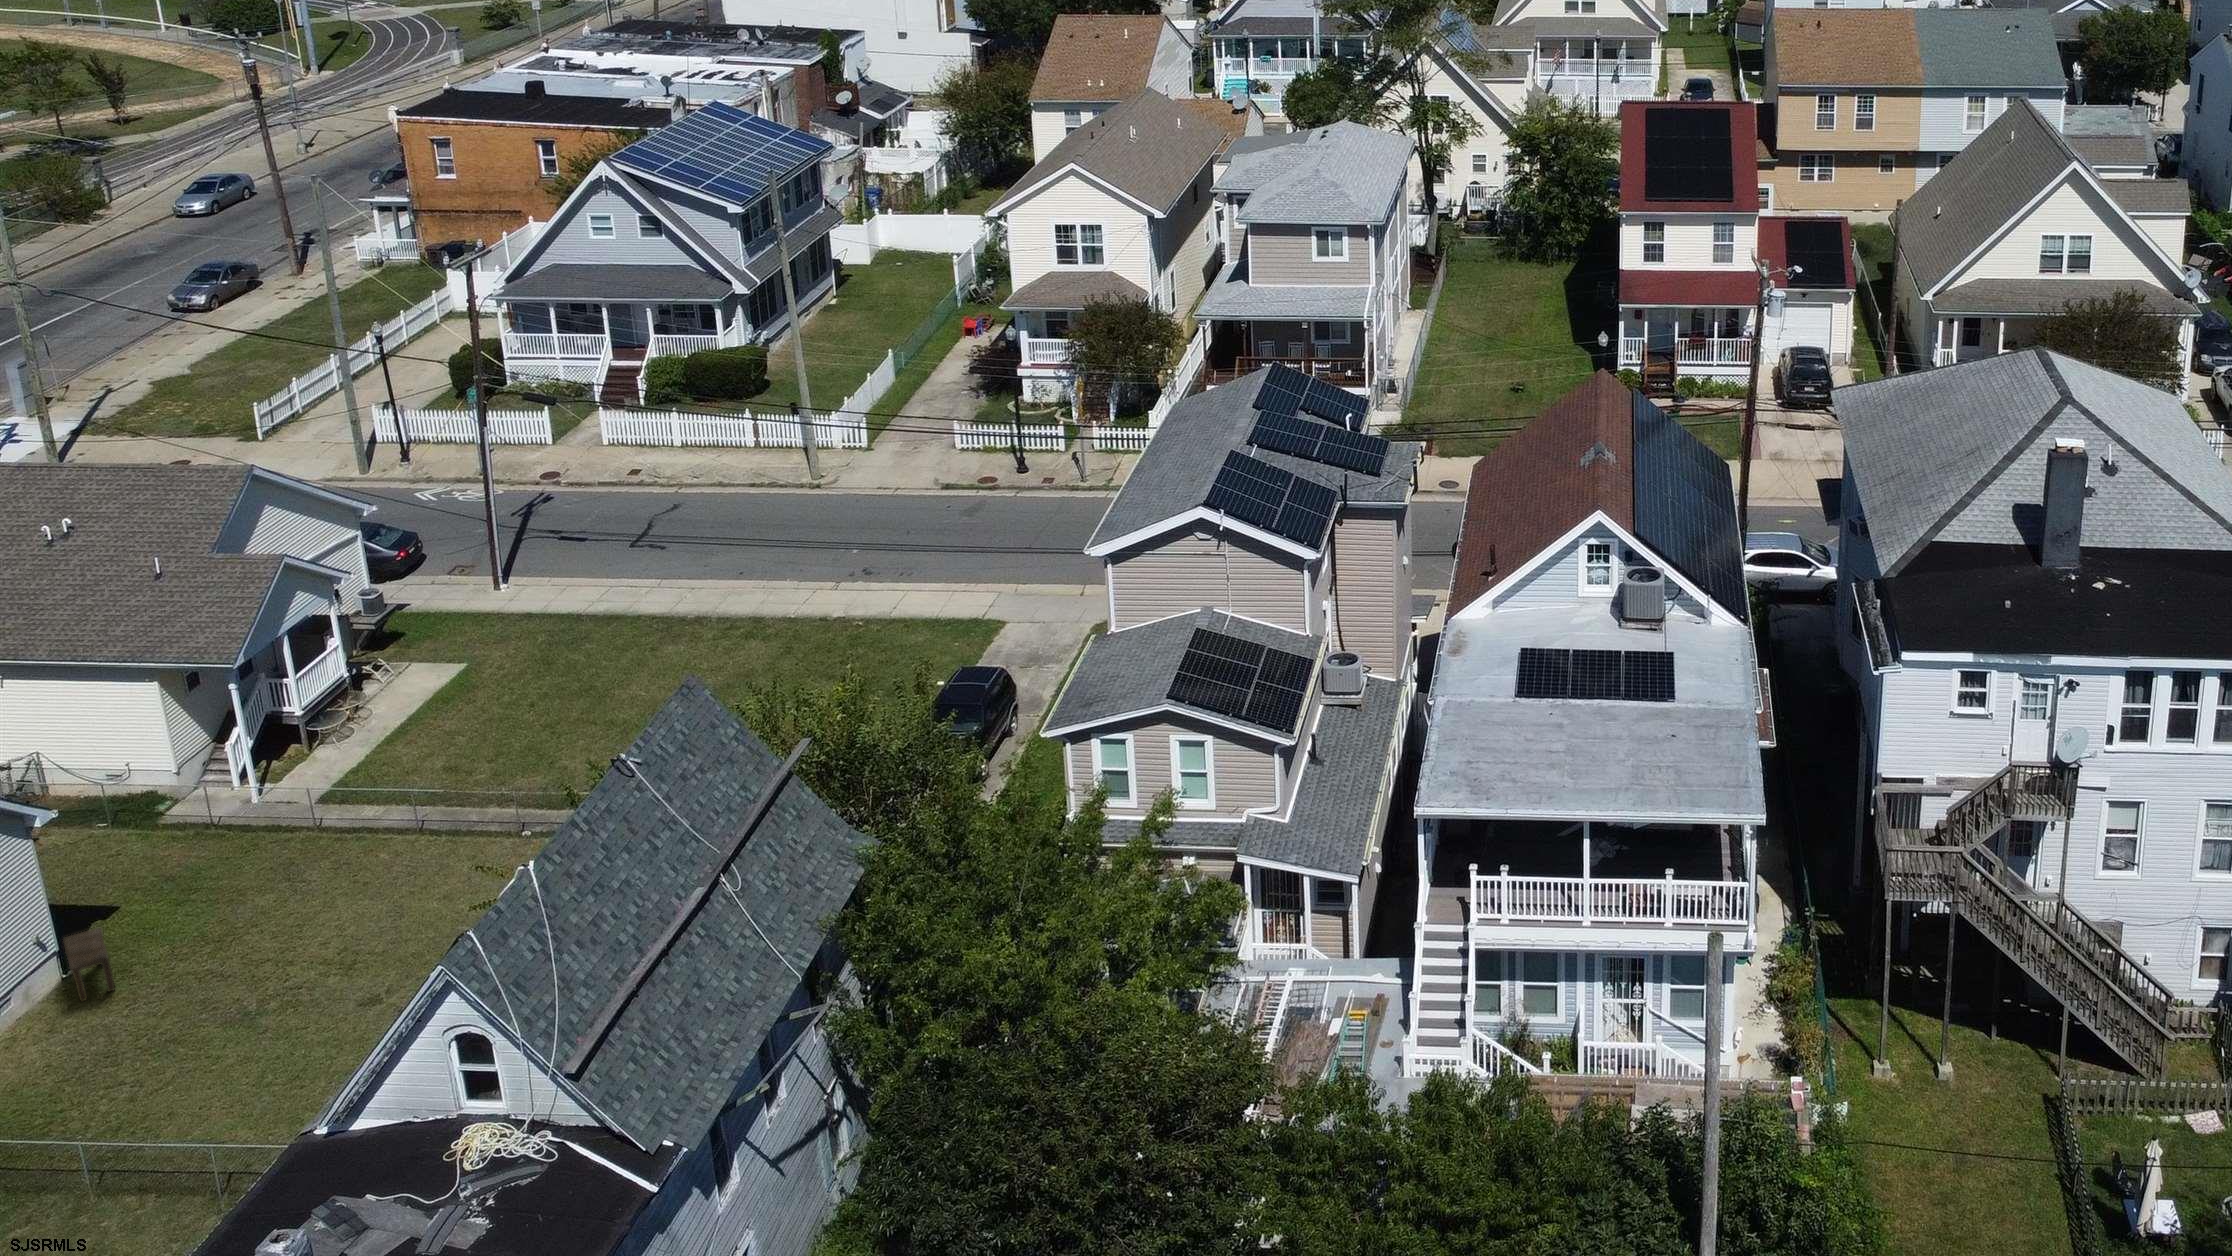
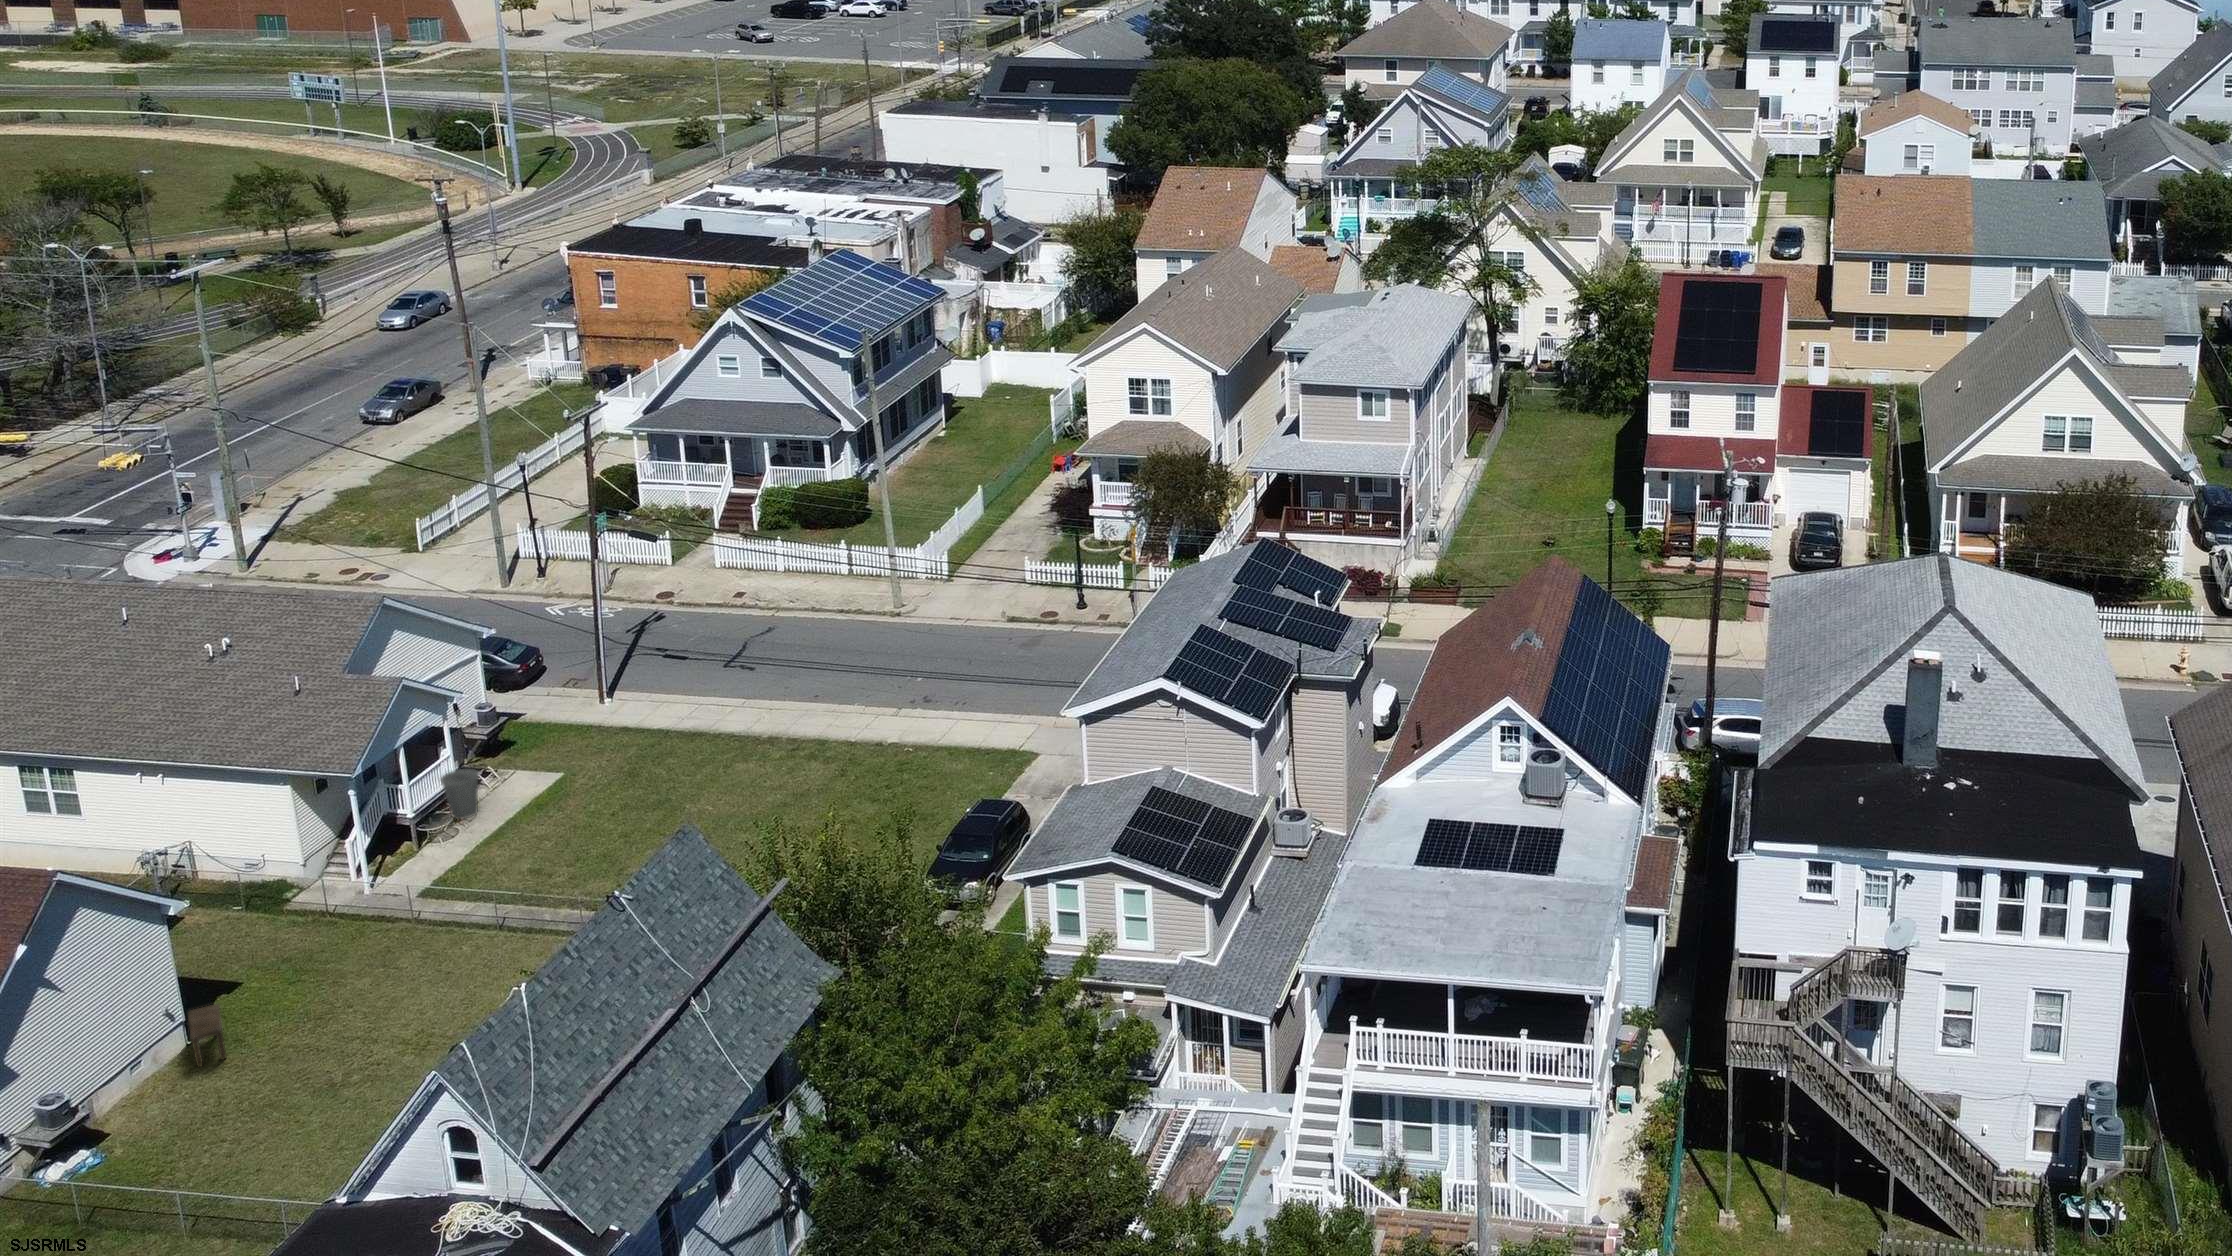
trash can: none [332,658,380,715] -> present [441,769,479,819]

